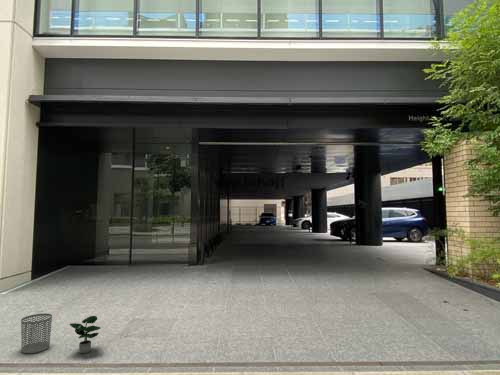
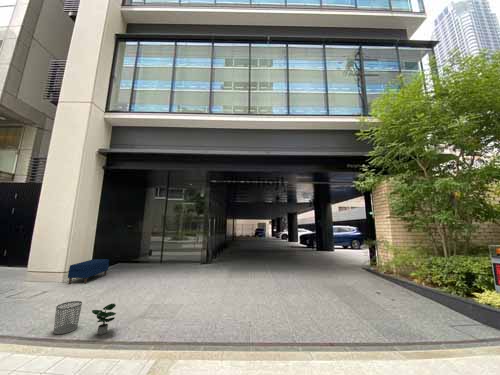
bench: none [7,261,59,295] -> present [68,259,109,284]

